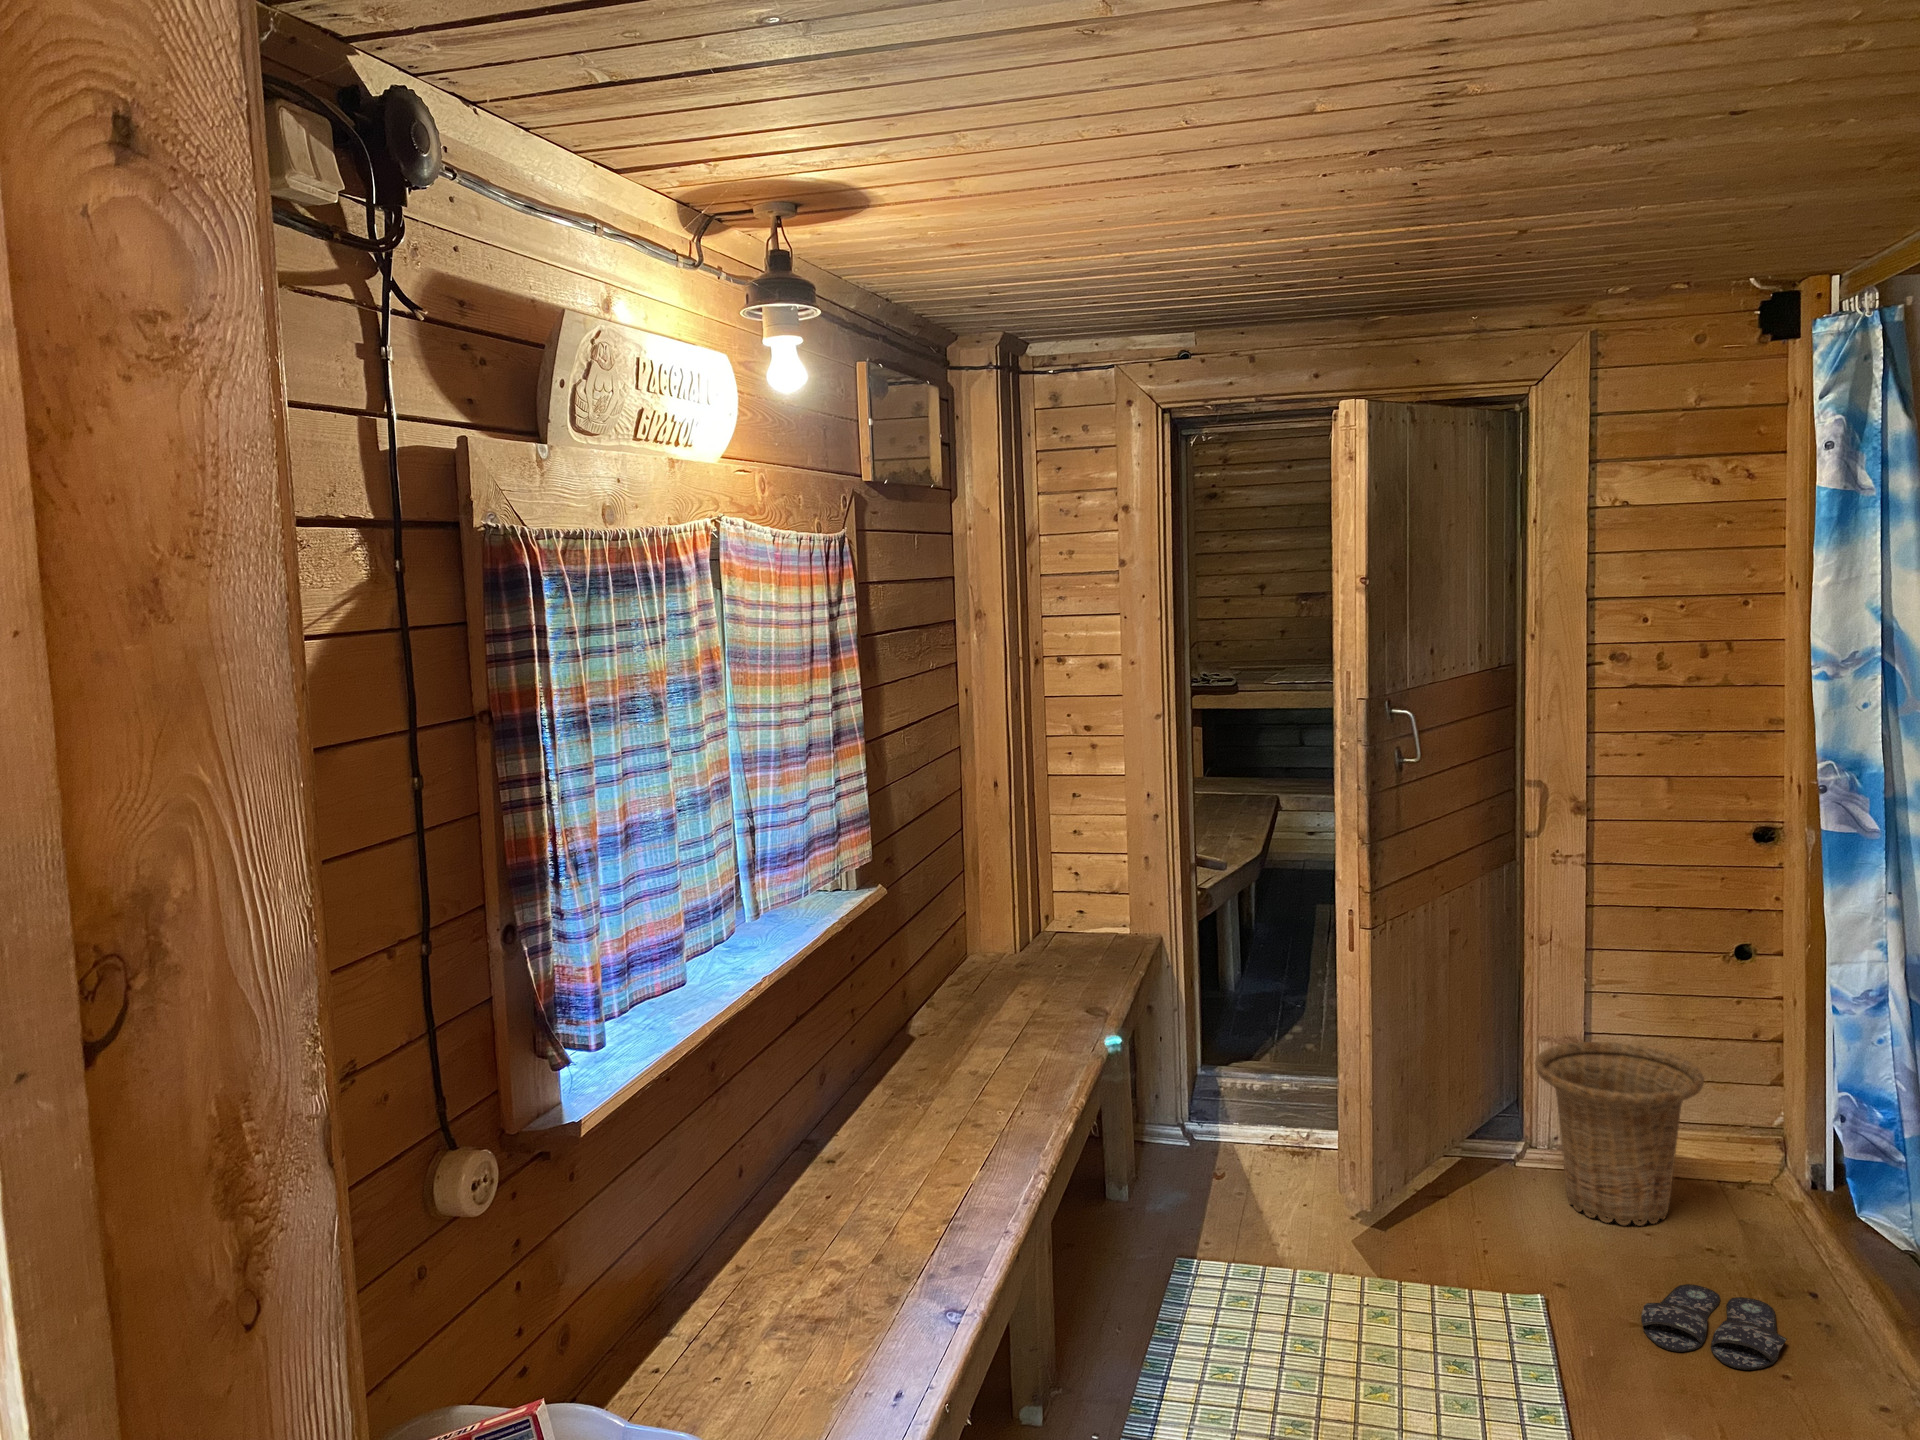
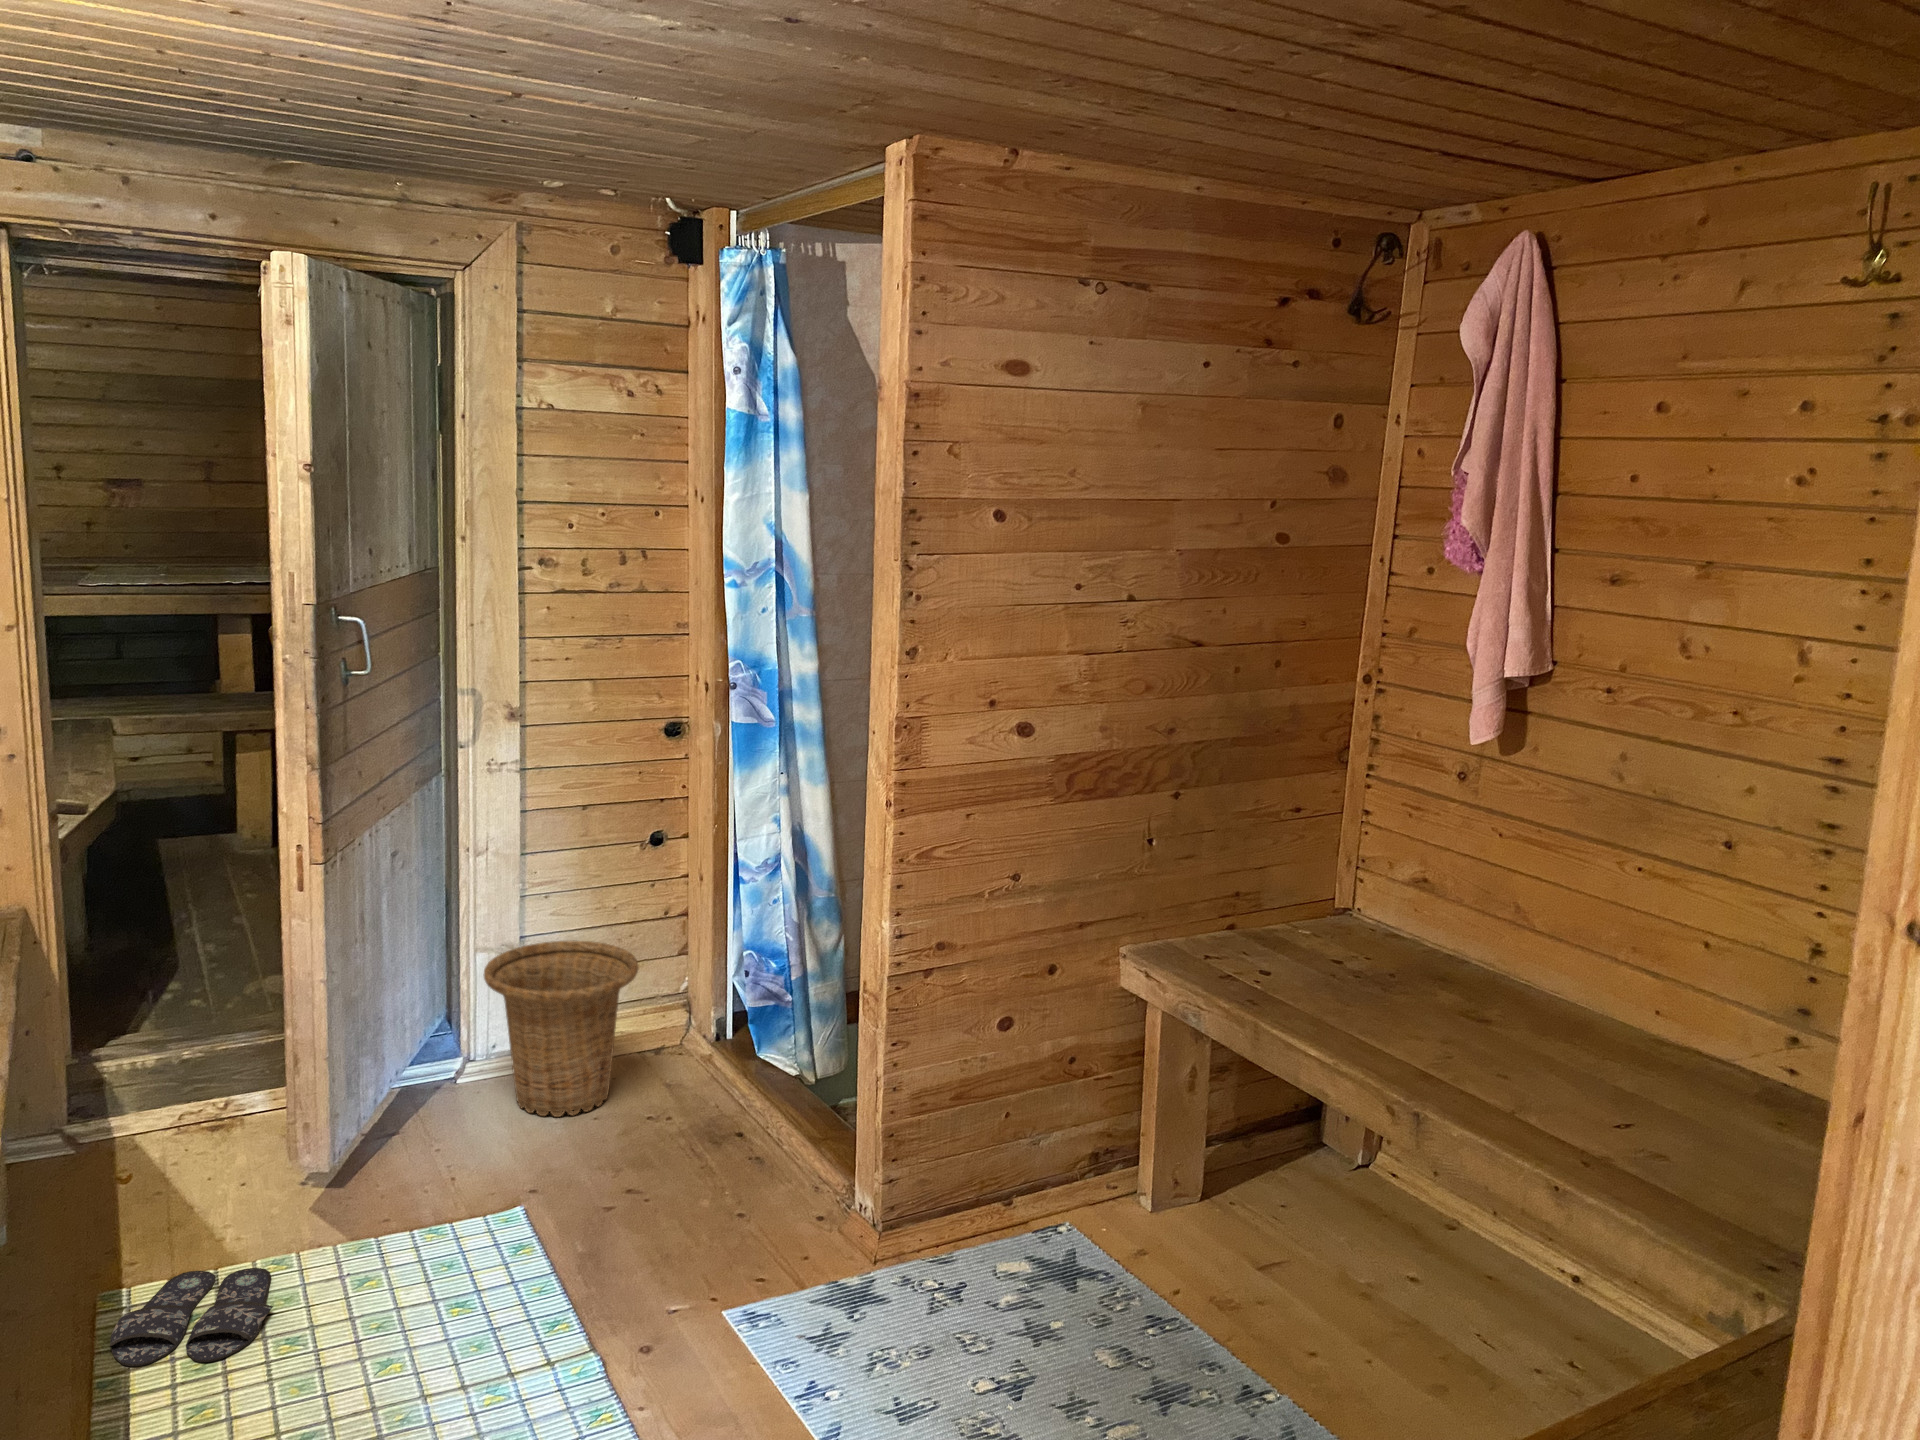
slippers: present [1641,1284,1787,1370] -> present [110,1268,273,1366]

